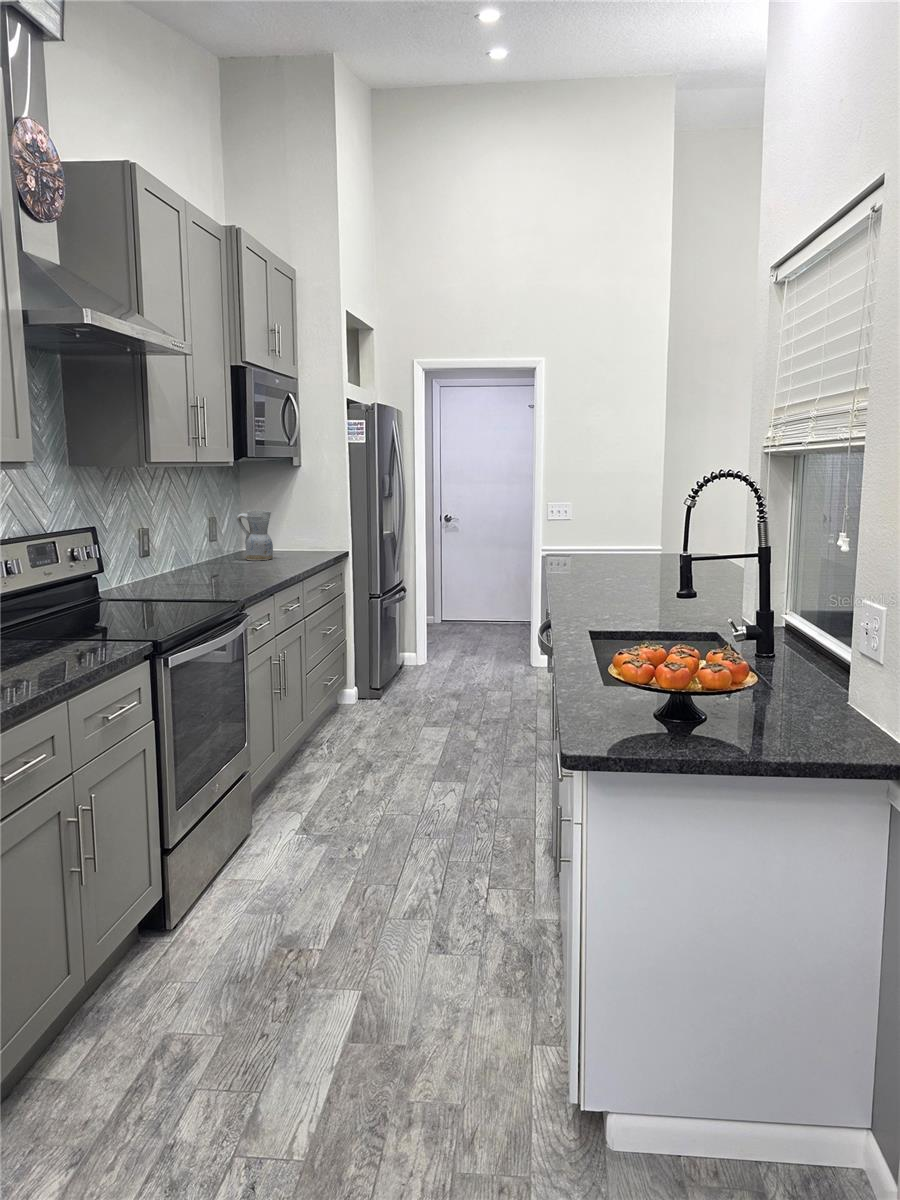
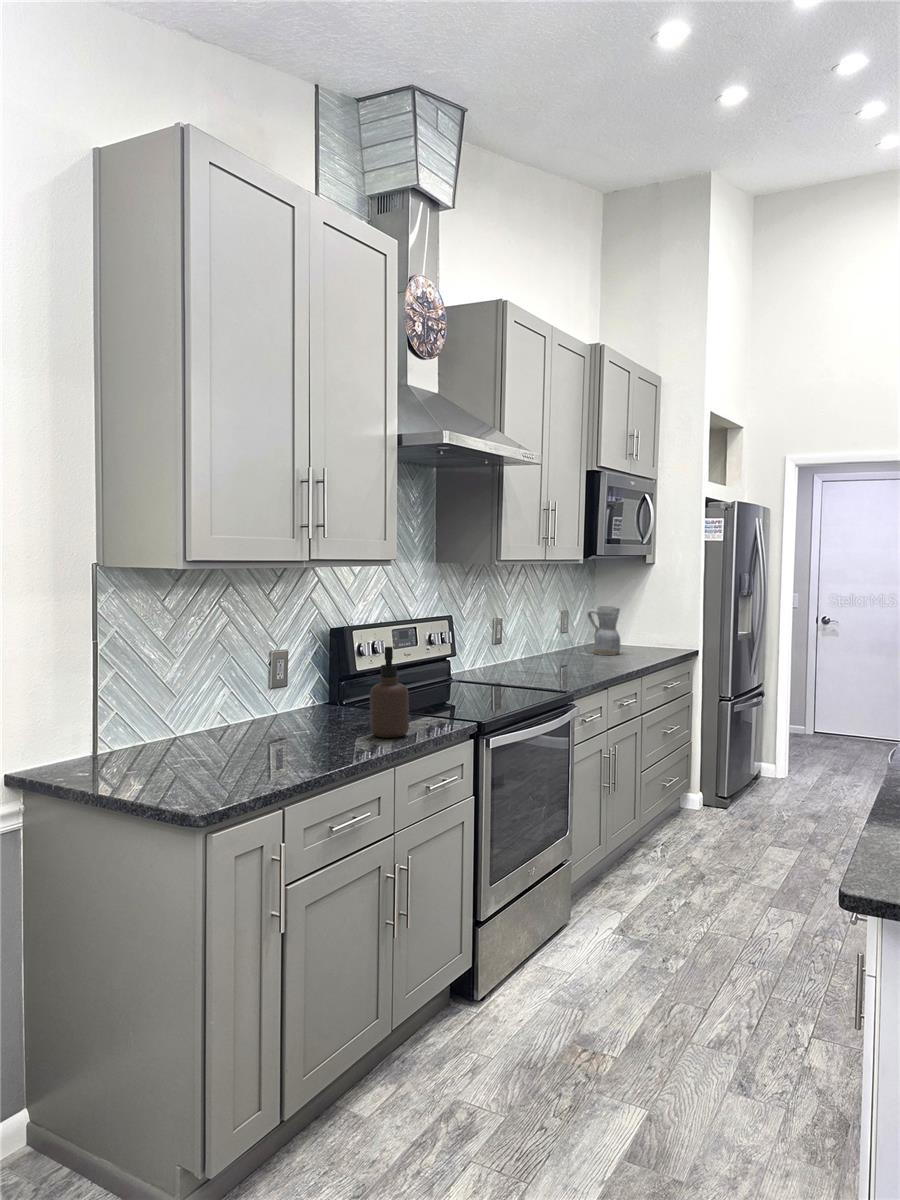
soap dispenser: none [22,560,74,664] -> present [370,647,409,738]

